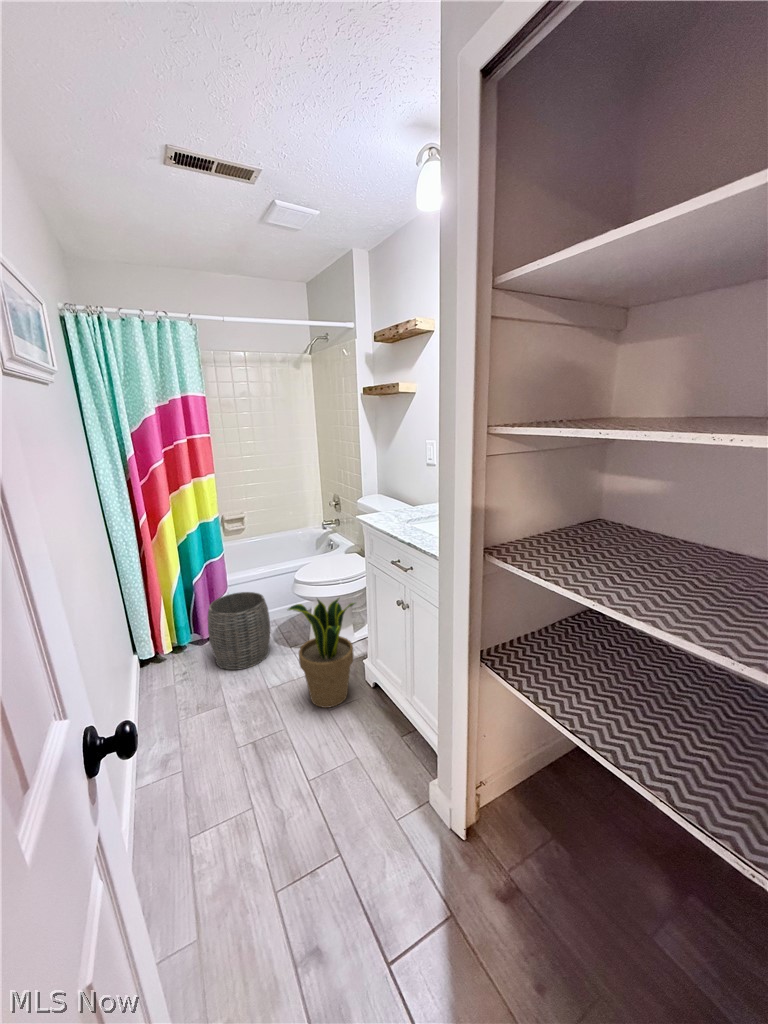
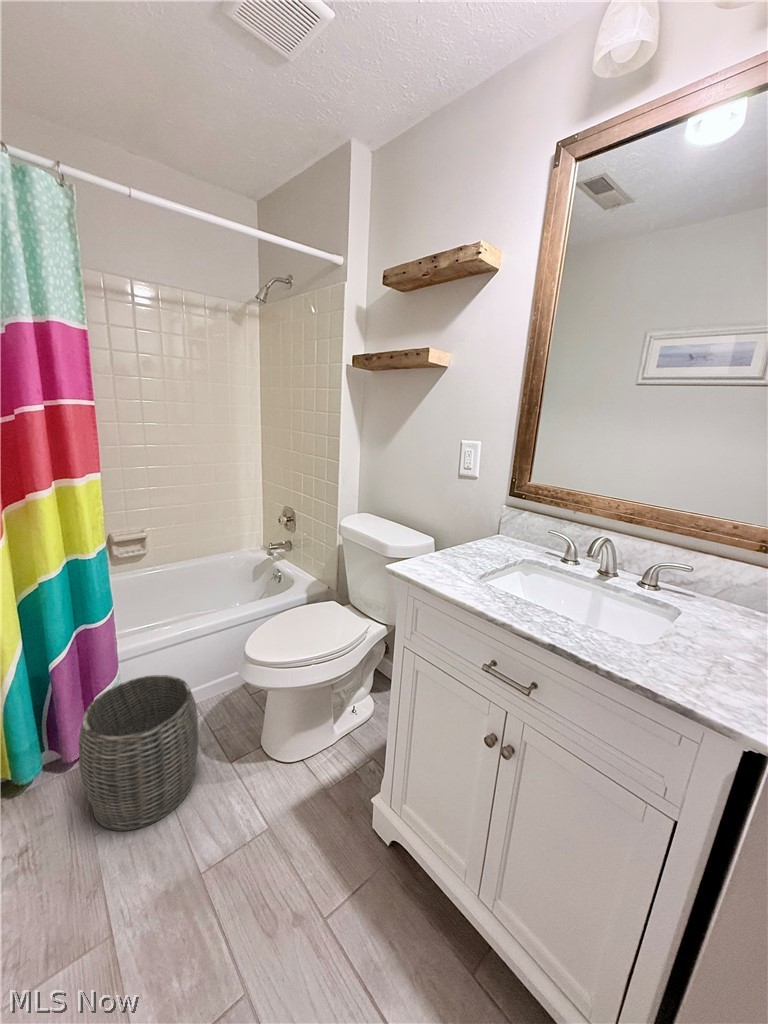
potted plant: present [288,598,355,708] -> none [258,714,386,915]

